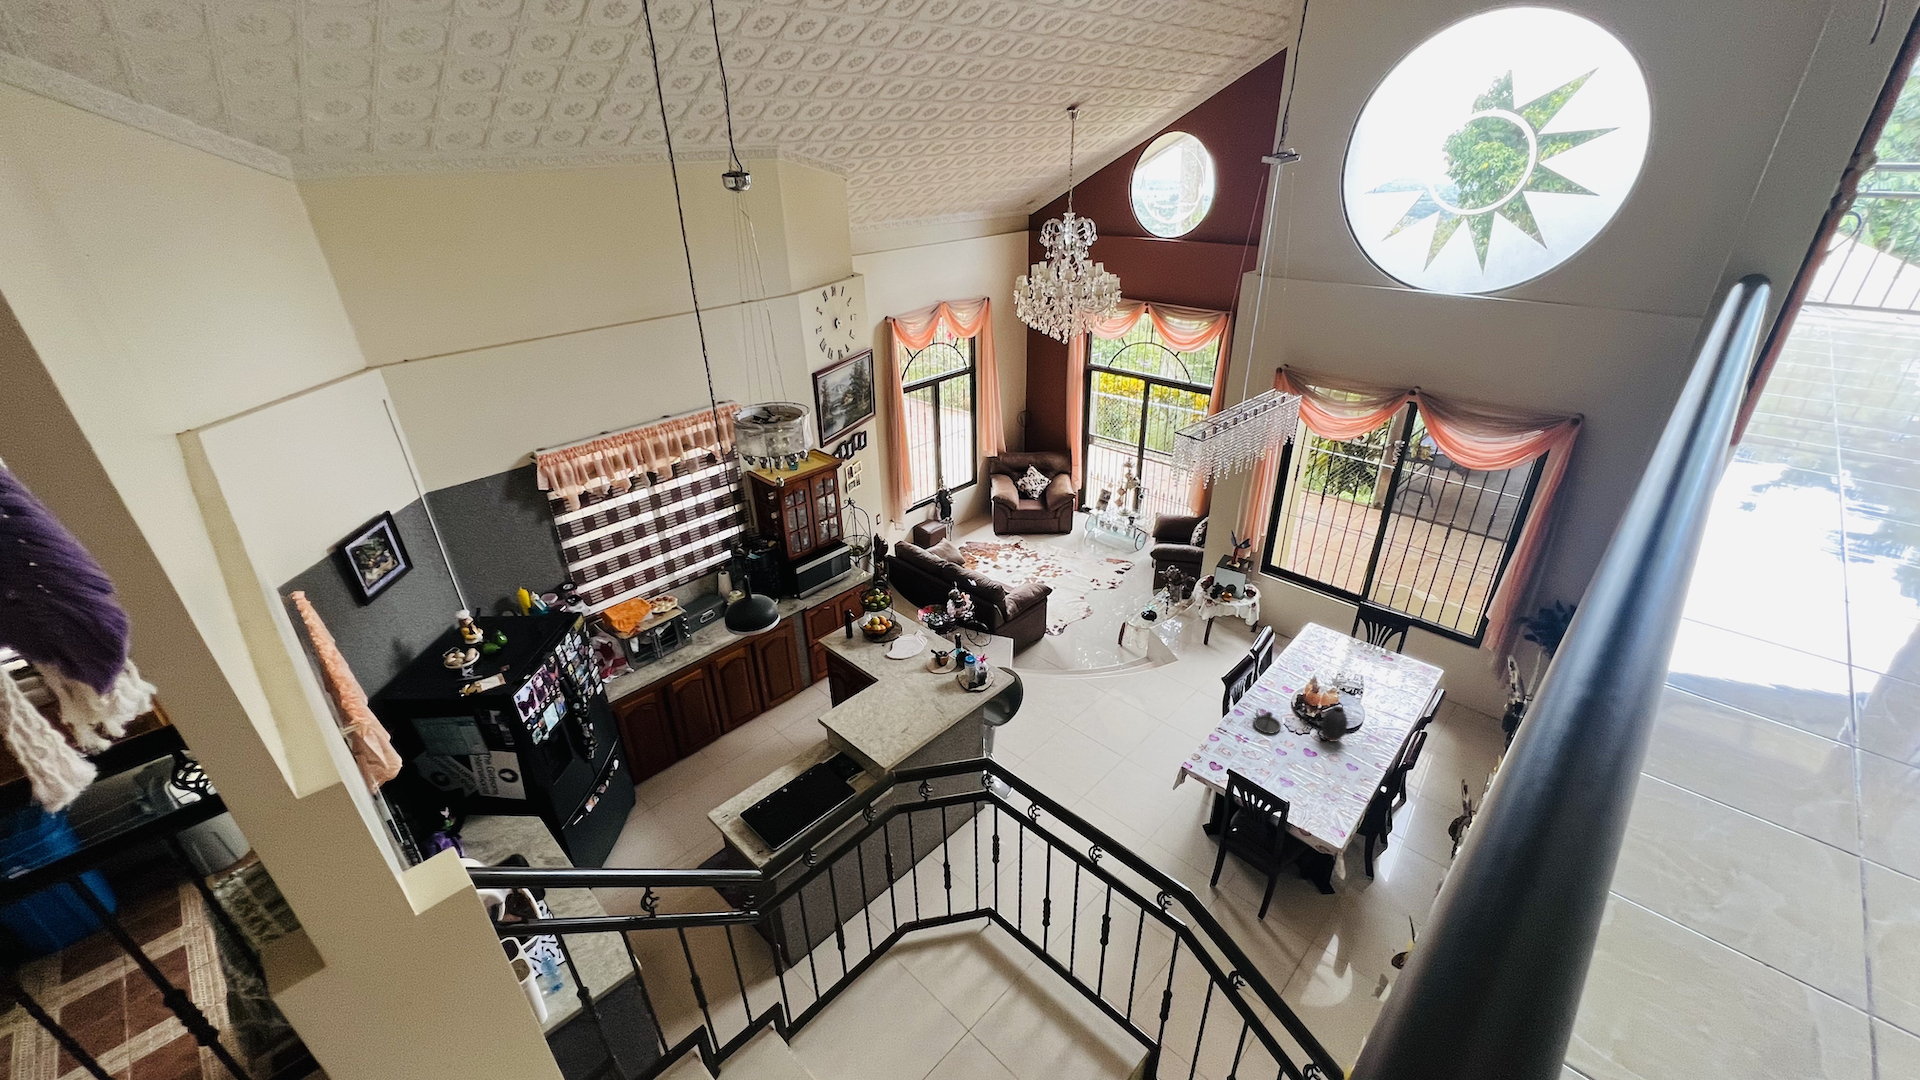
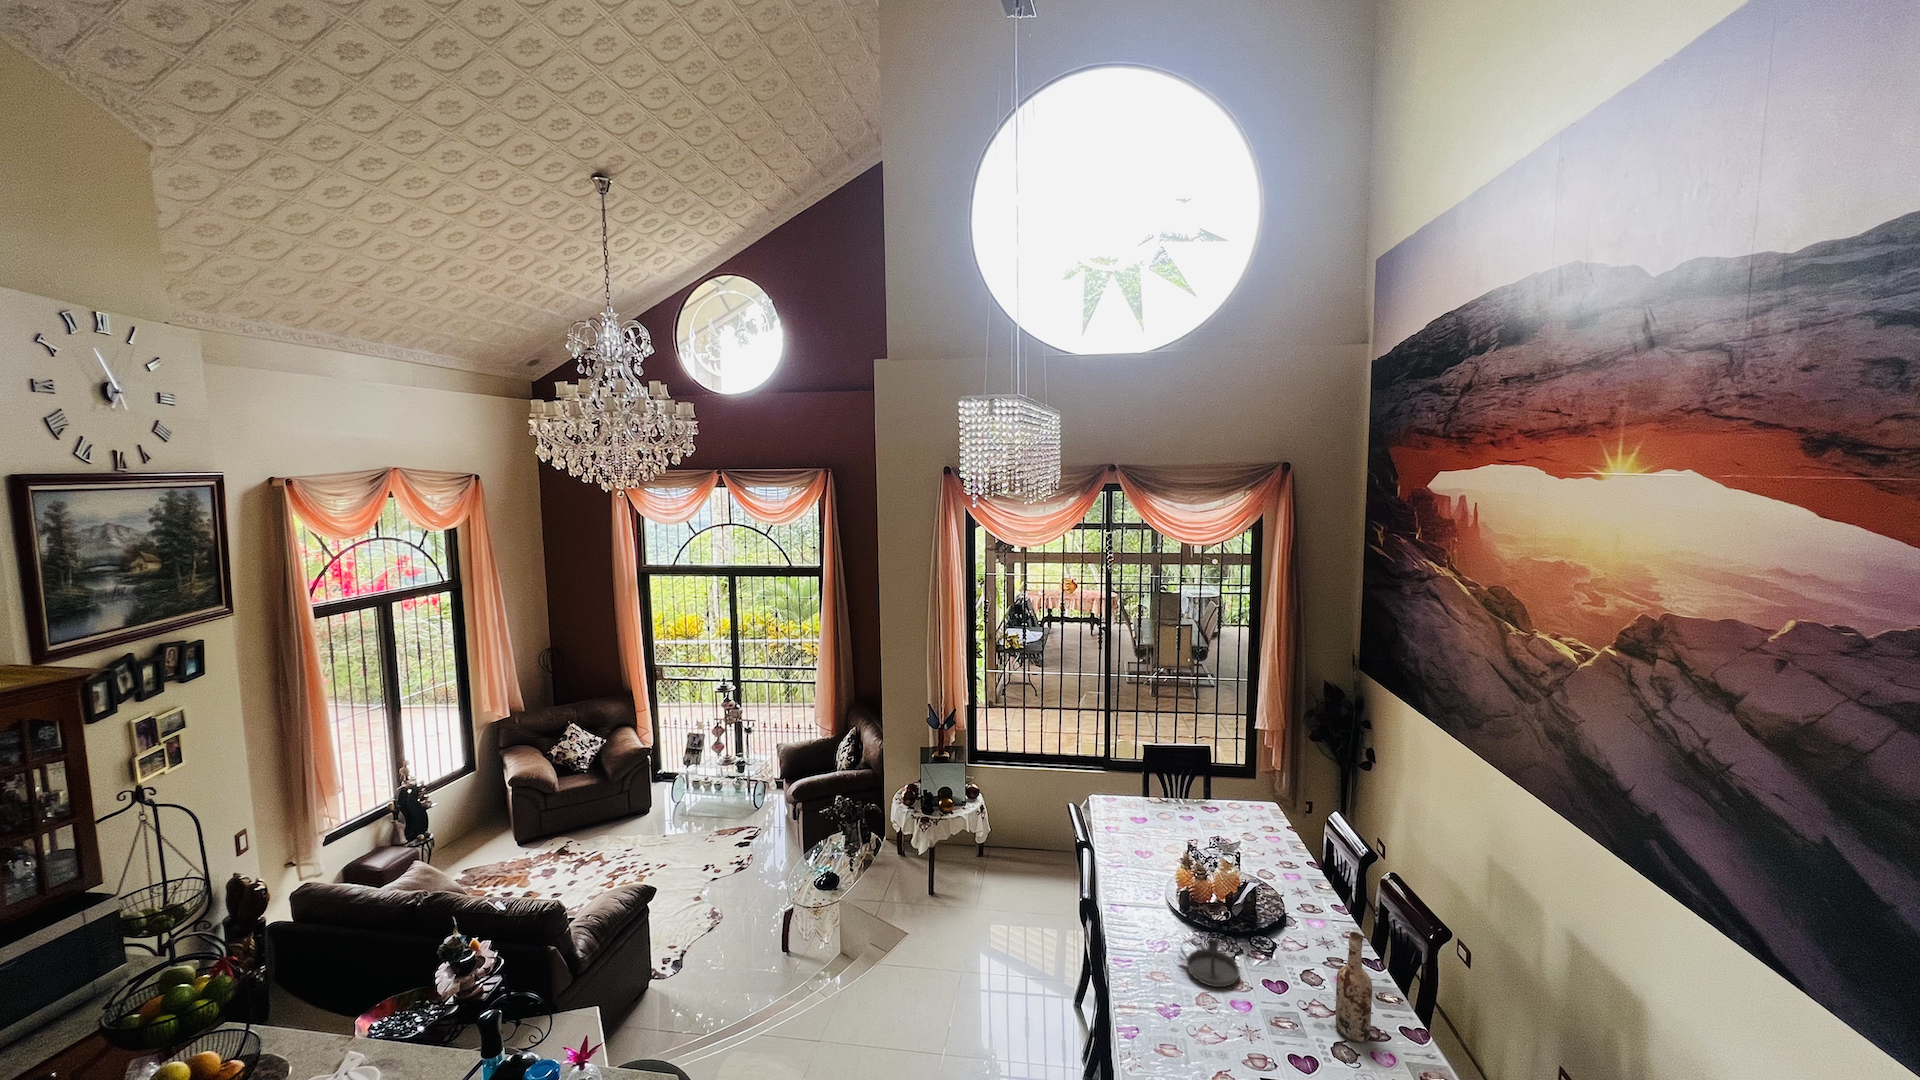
vase: present [1322,706,1348,742] -> none [1291,878,1338,954]
wine bottle: none [1297,730,1318,774] -> present [1336,932,1372,1042]

